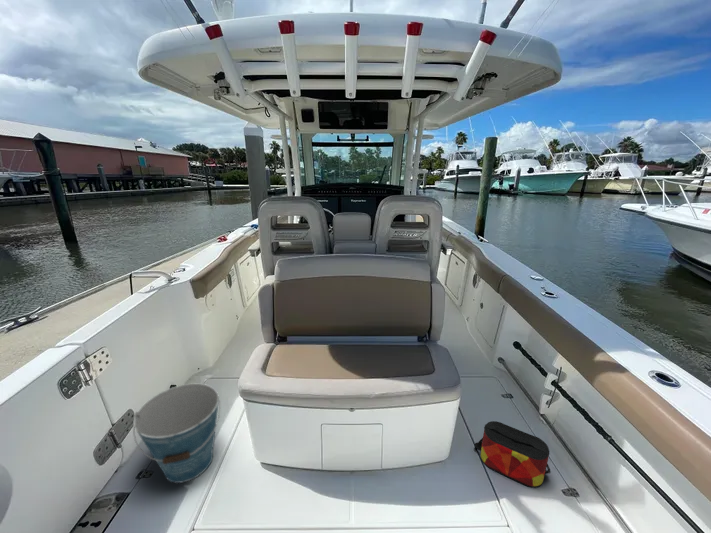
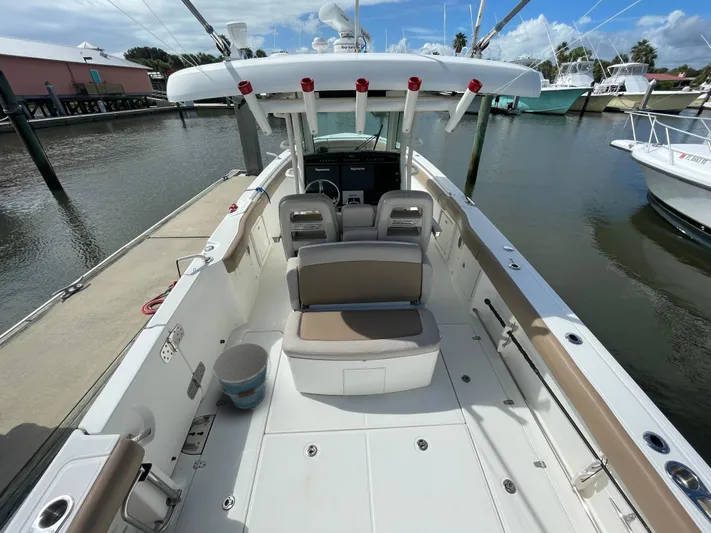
bag: present [474,421,550,488] -> none [449,361,498,402]

